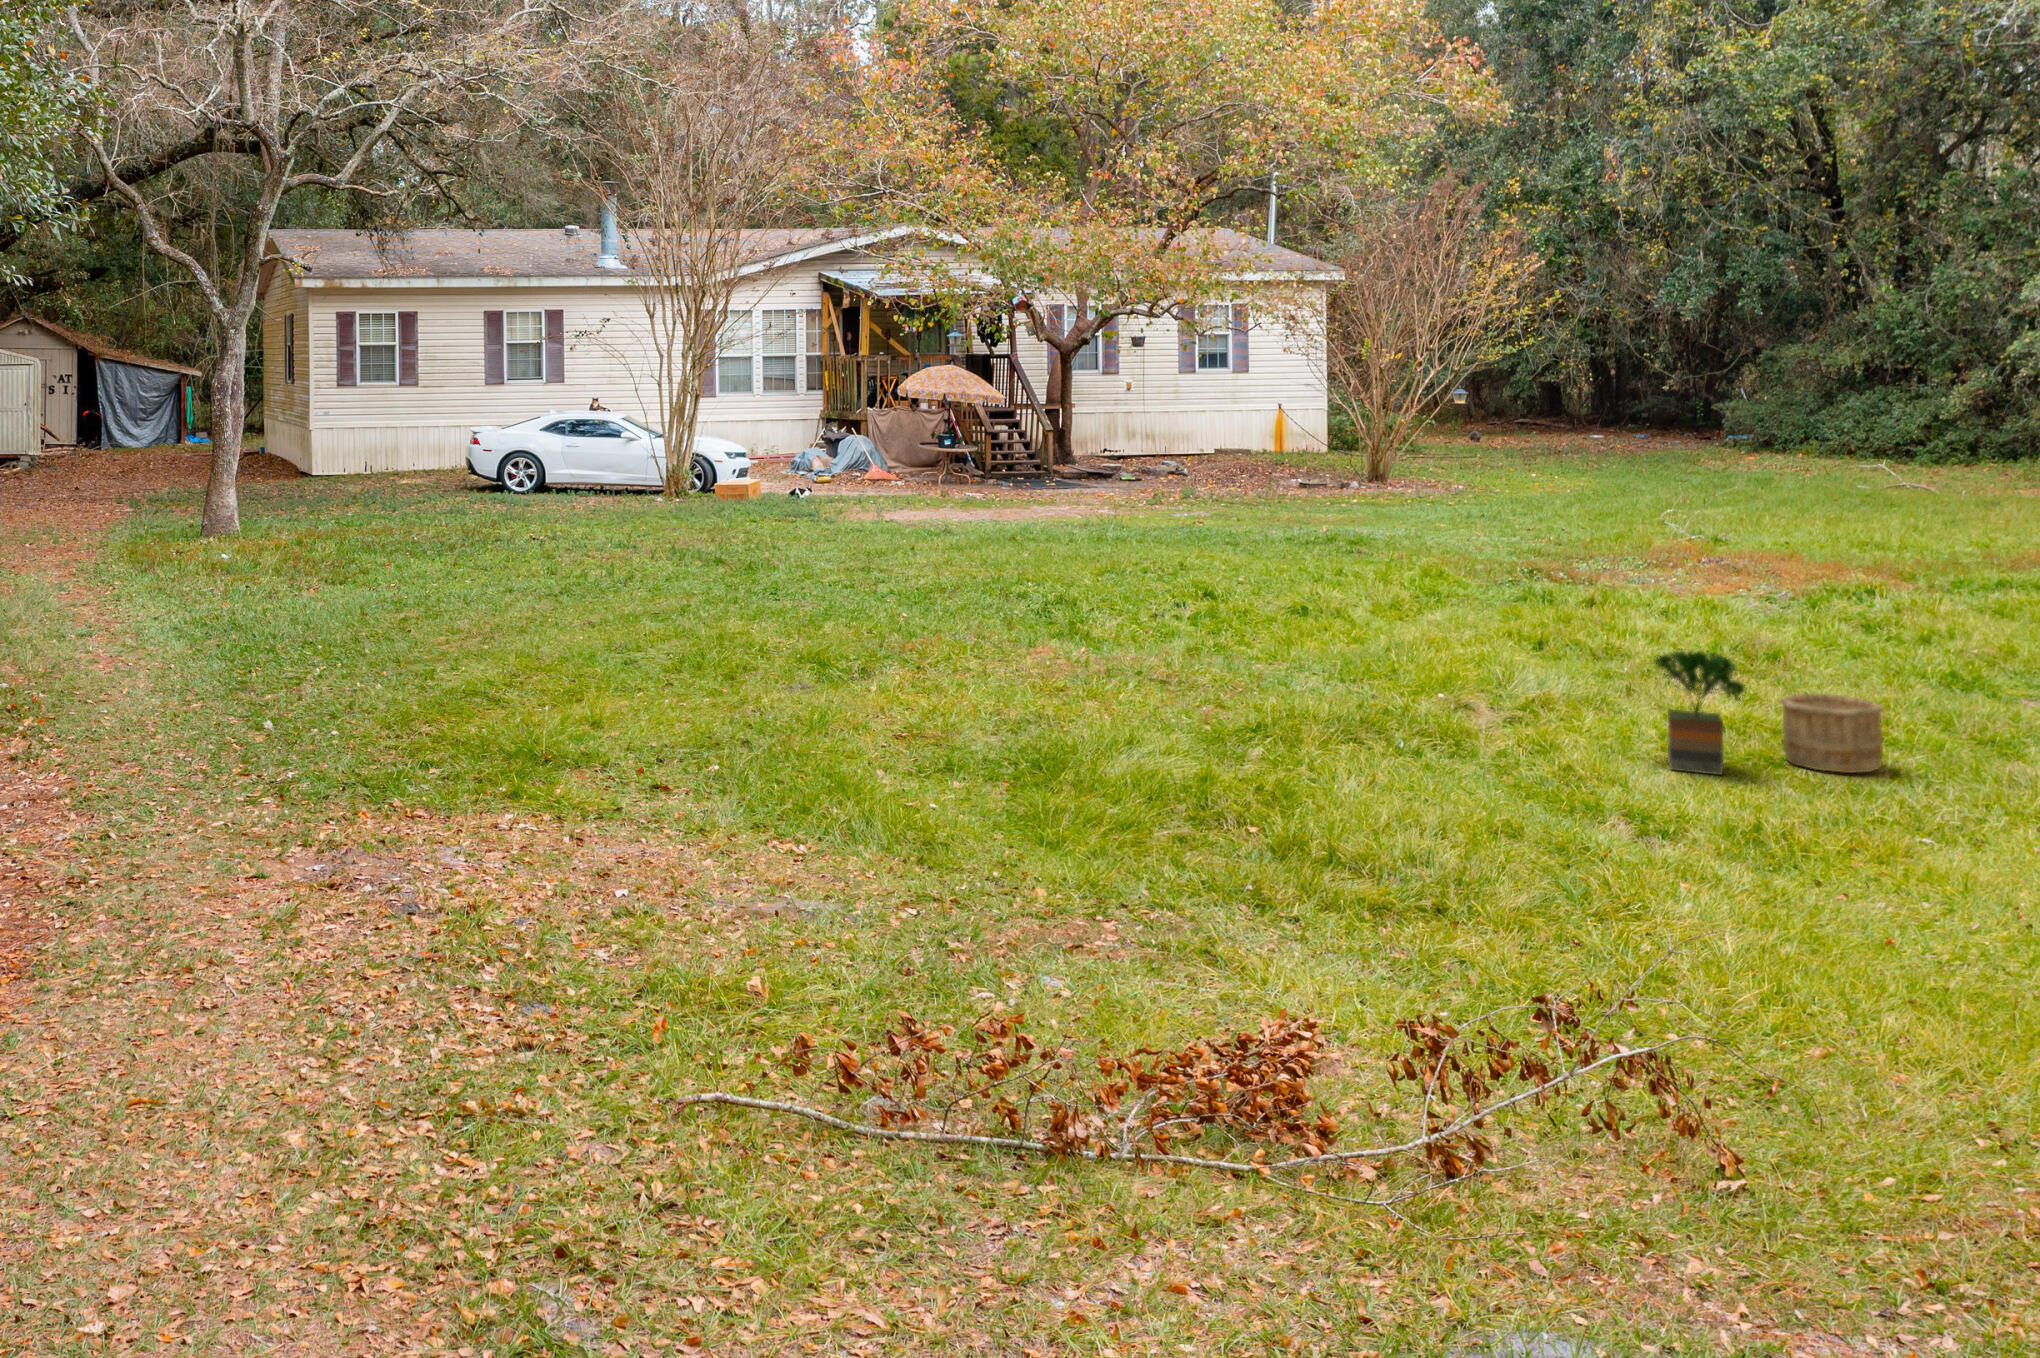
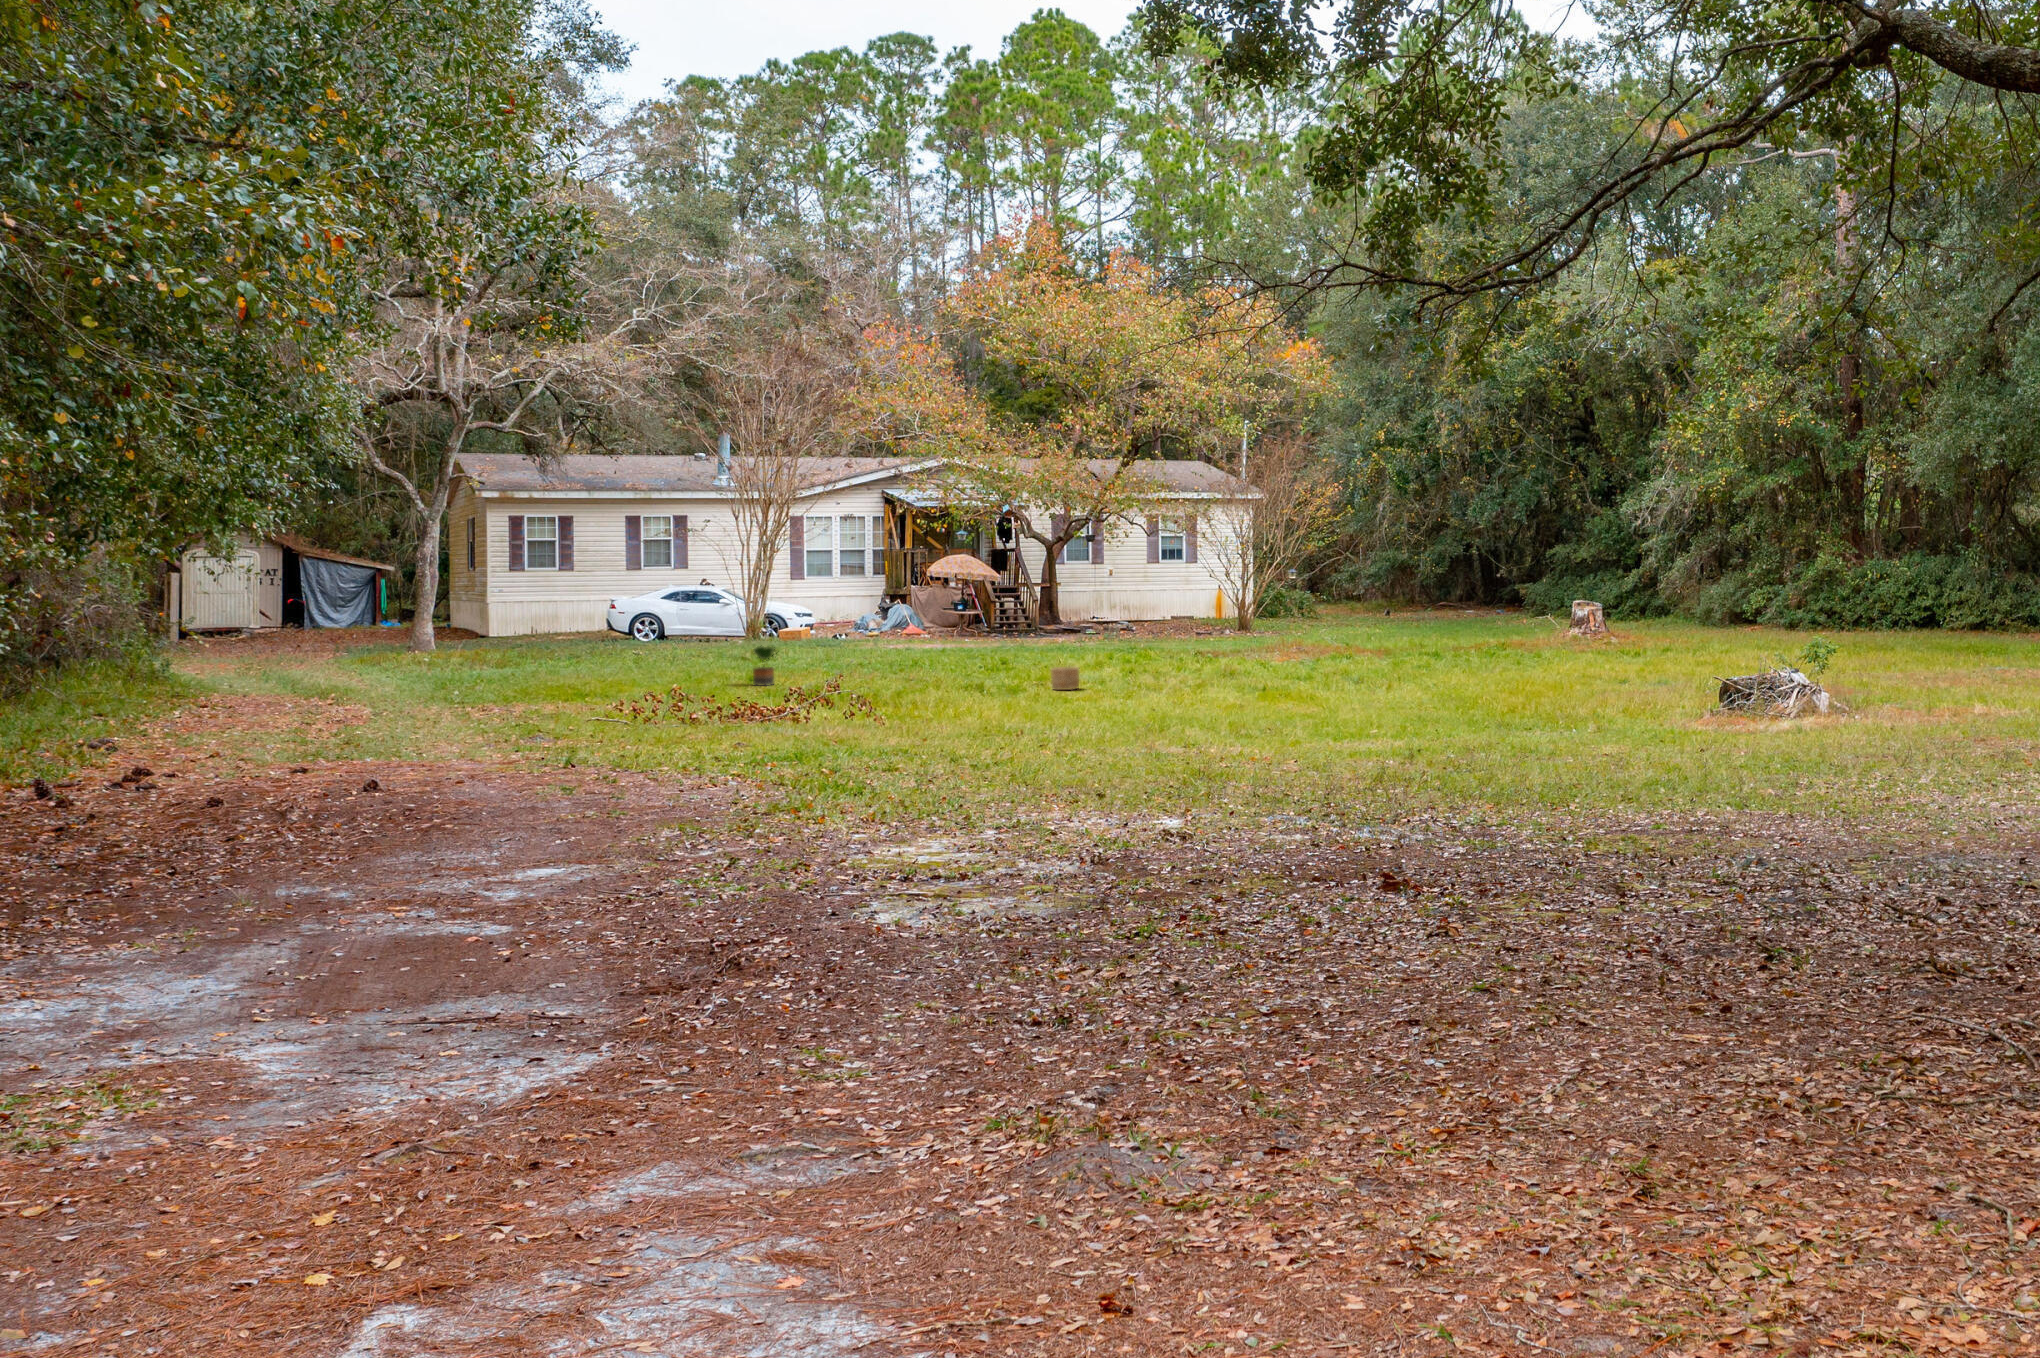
potted tree: present [1653,650,1747,775] -> present [753,645,778,686]

